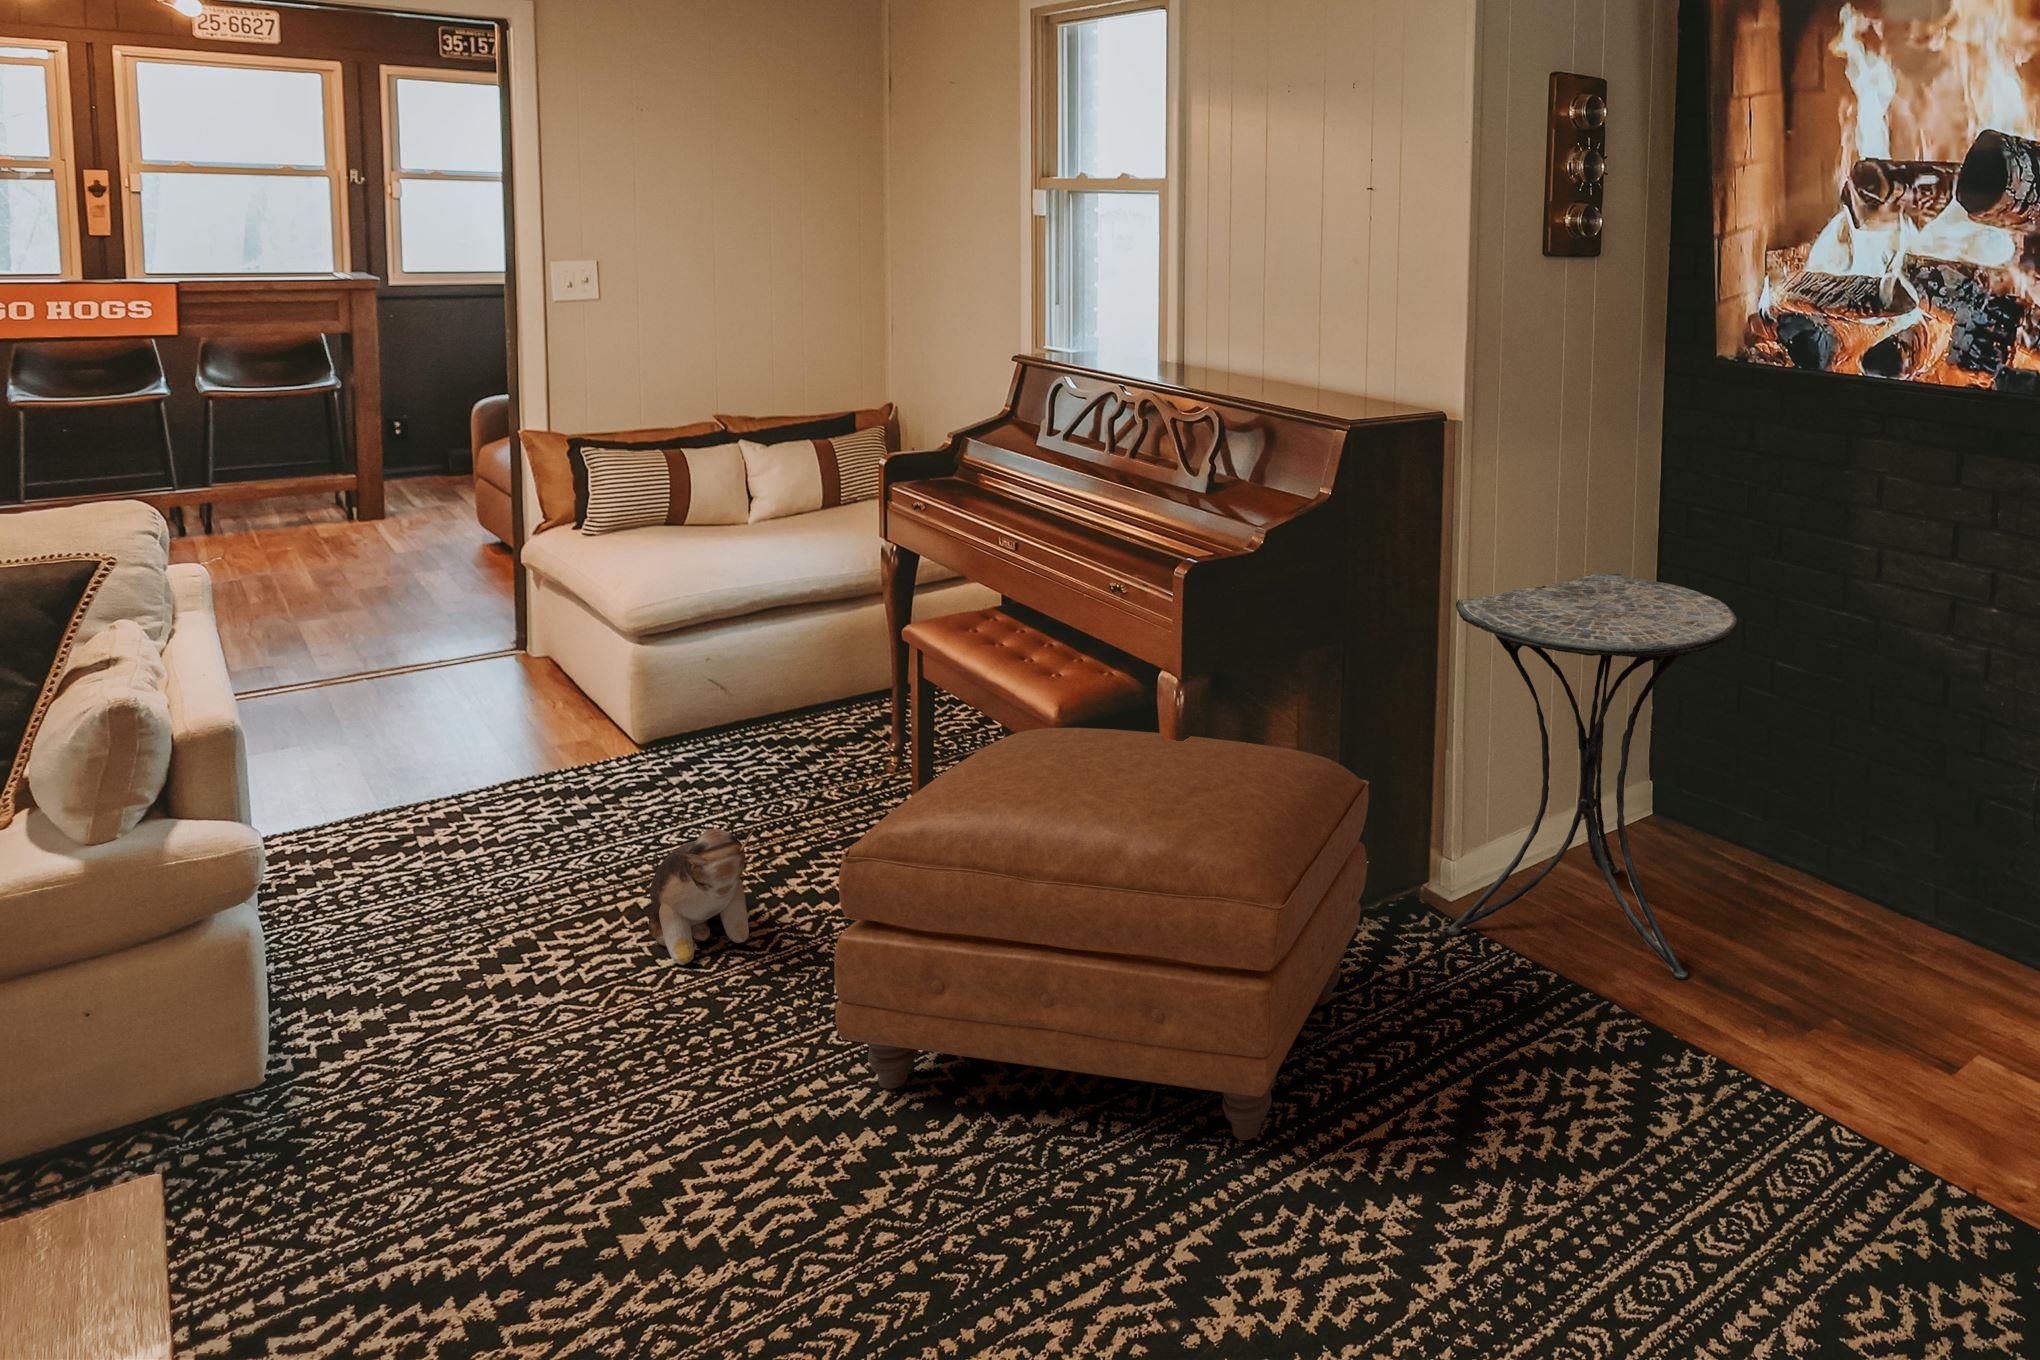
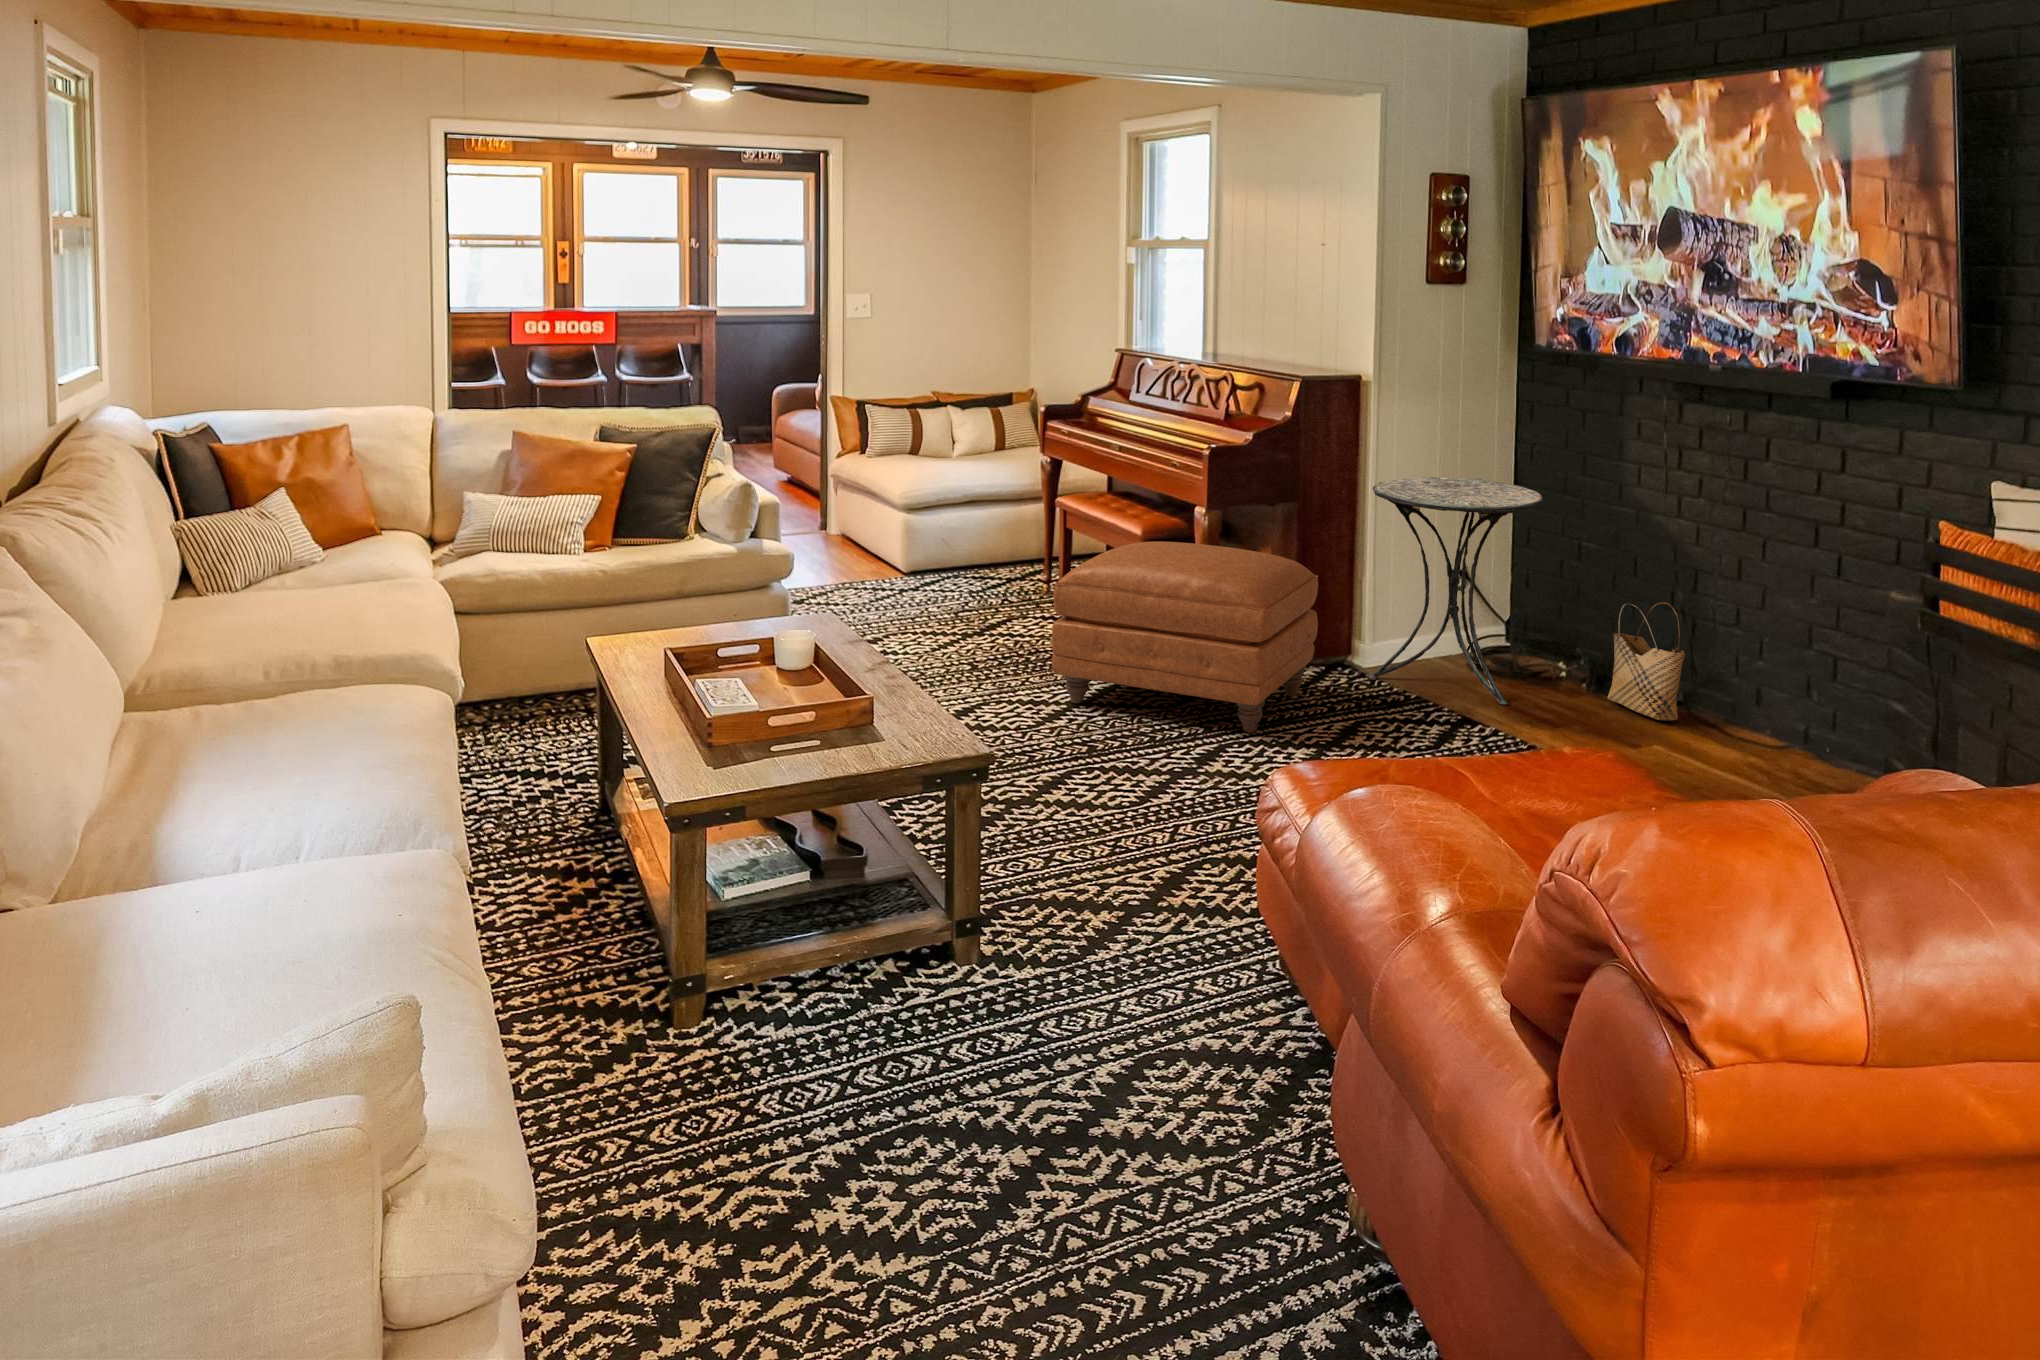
woven basket: none [1838,782,1975,991] -> present [1607,602,1686,721]
plush toy: present [648,829,753,965] -> none [943,588,999,658]

